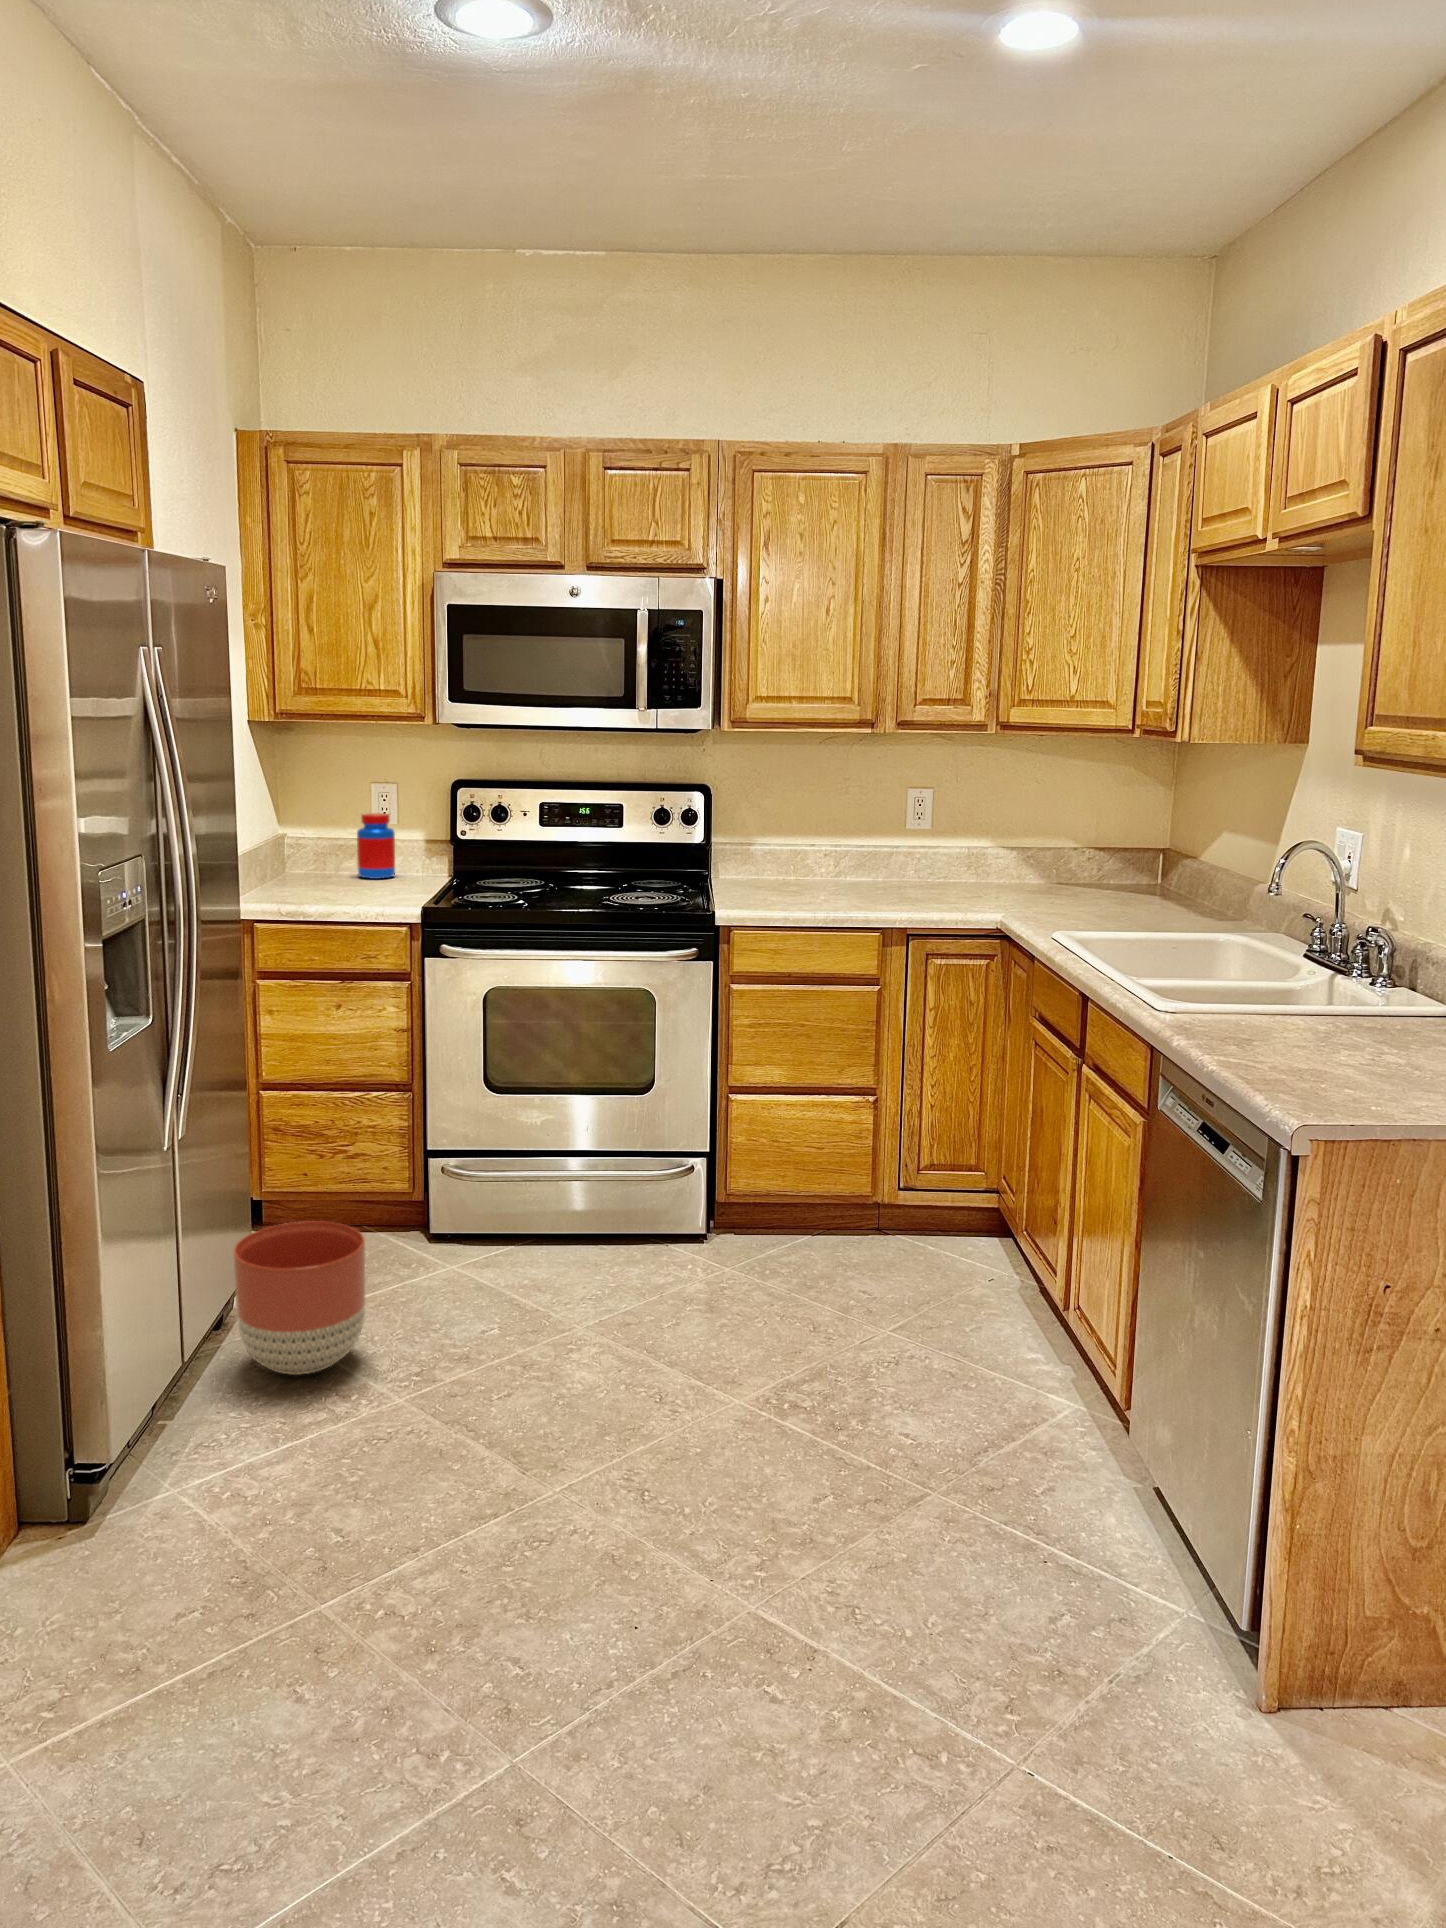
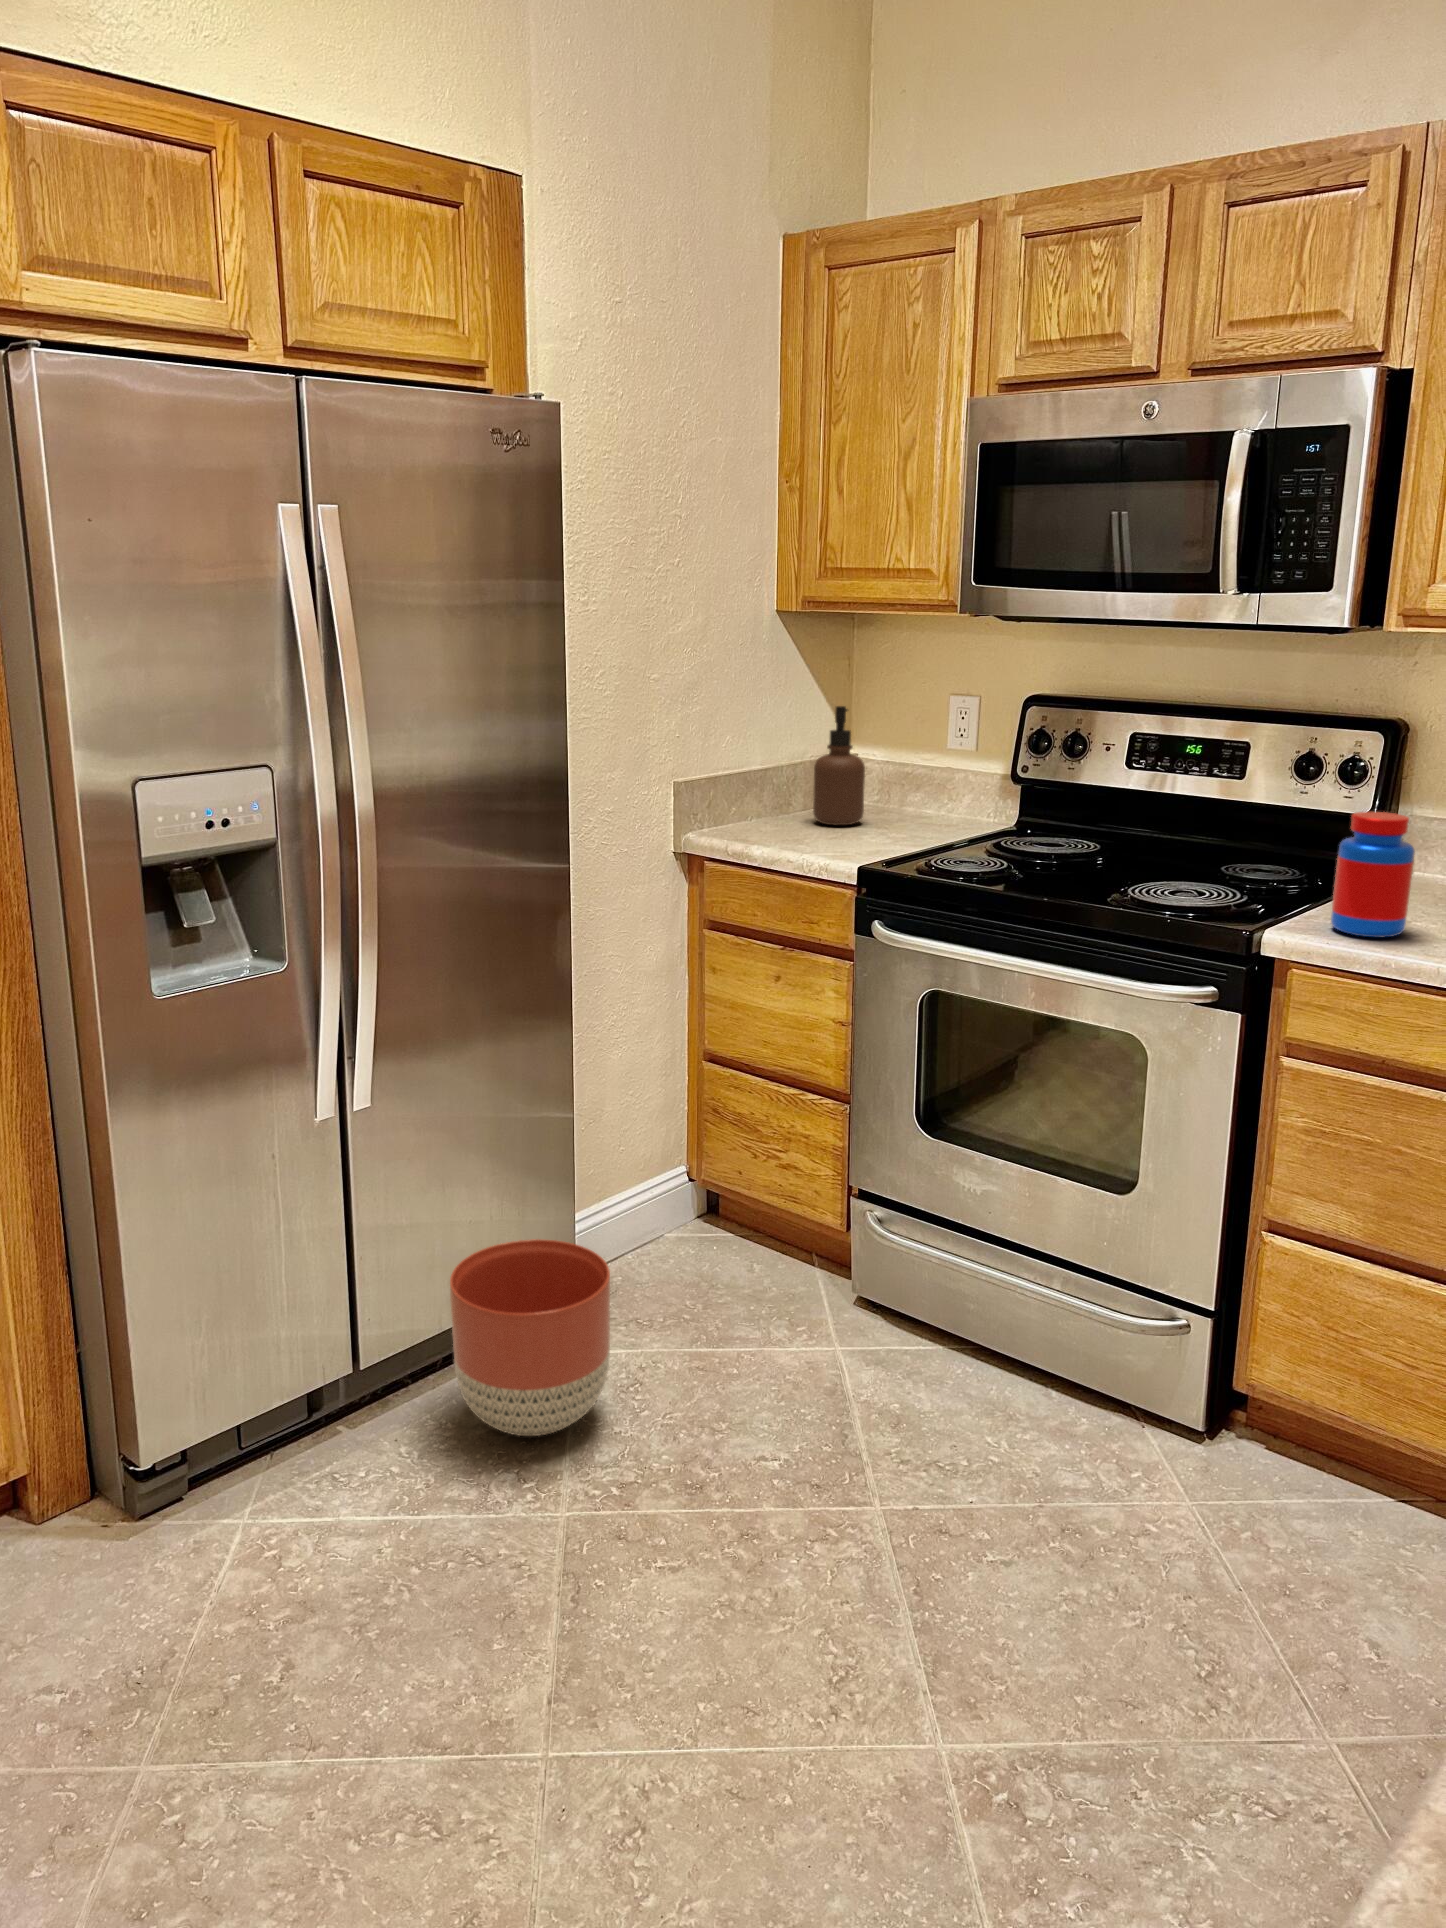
soap dispenser: none [306,795,348,888] -> present [813,706,865,825]
jar: present [357,813,395,879] -> present [1331,812,1415,938]

